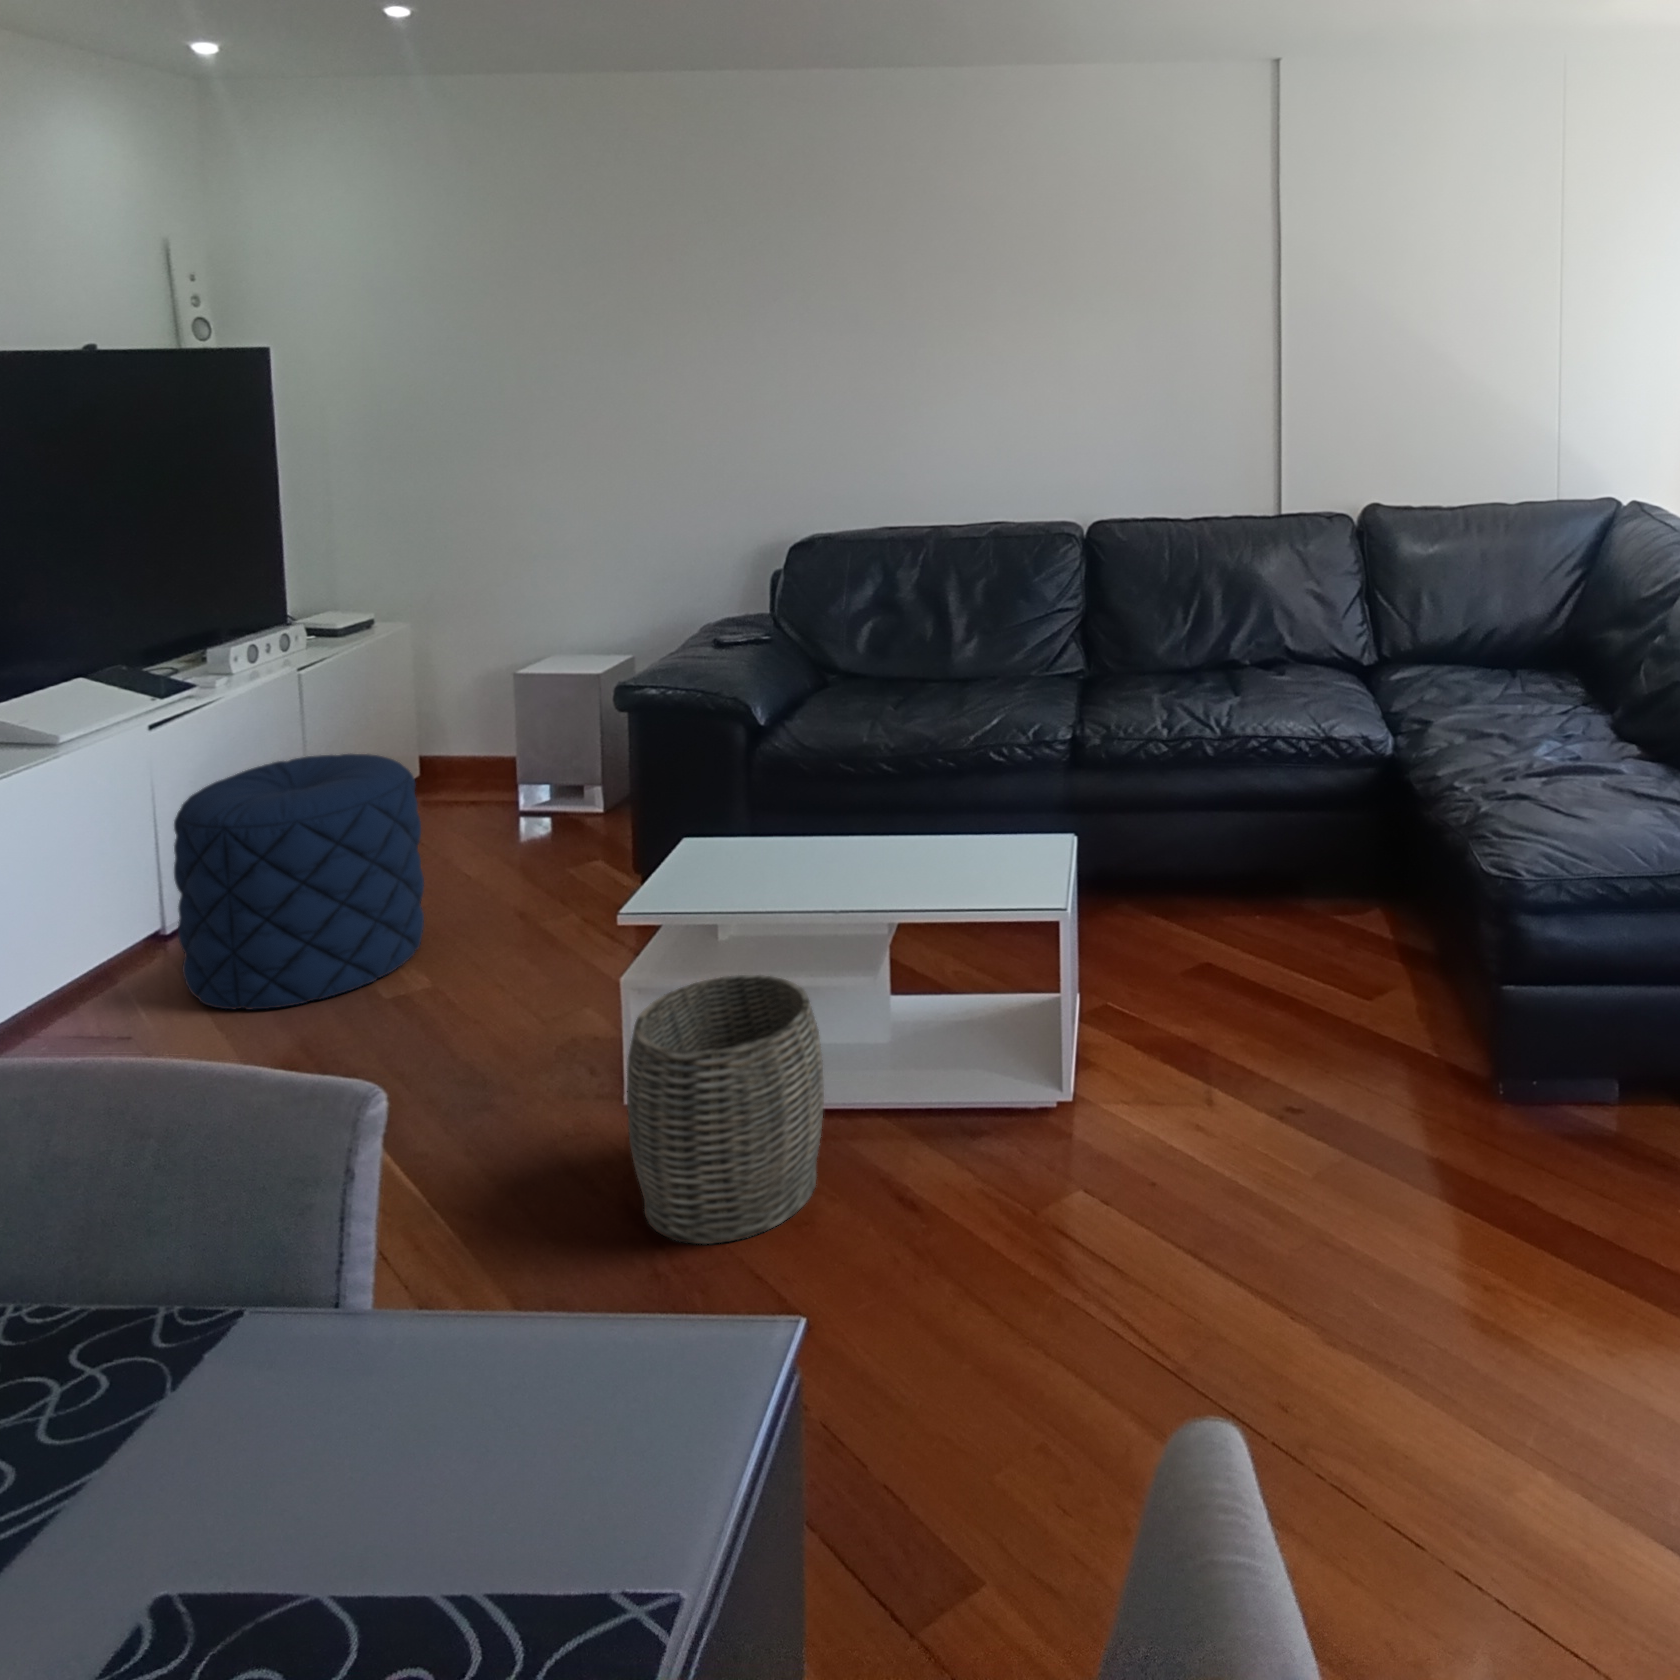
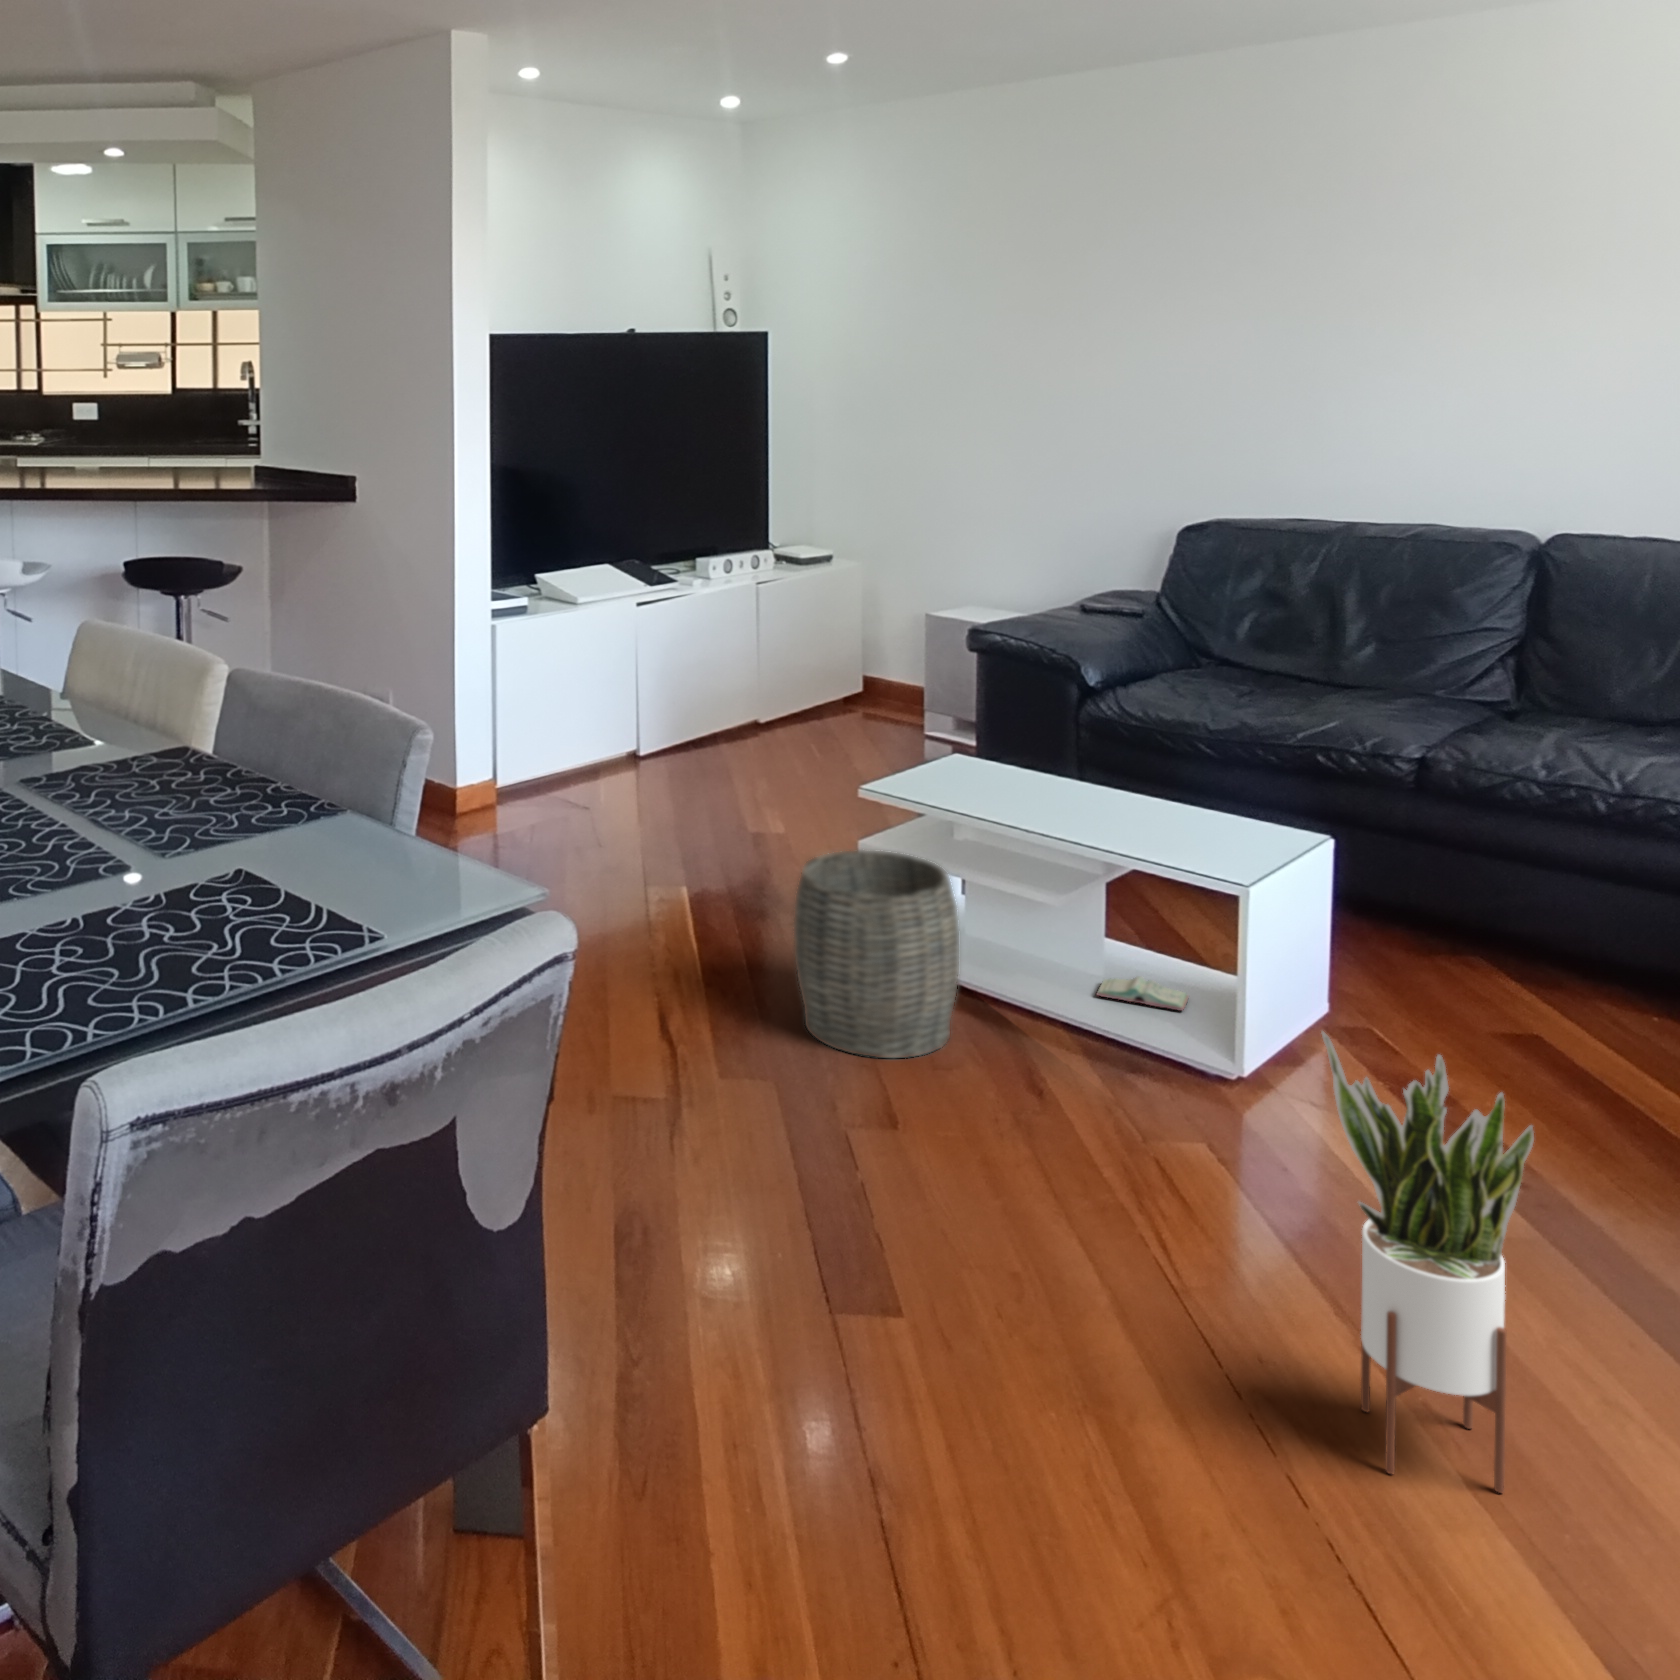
pouf: present [174,754,424,1009] -> none [626,645,794,825]
book: none [920,1020,1007,1057] -> present [1097,976,1189,1011]
potted plant: none [1396,1040,1545,1441] -> present [1322,1032,1534,1493]

